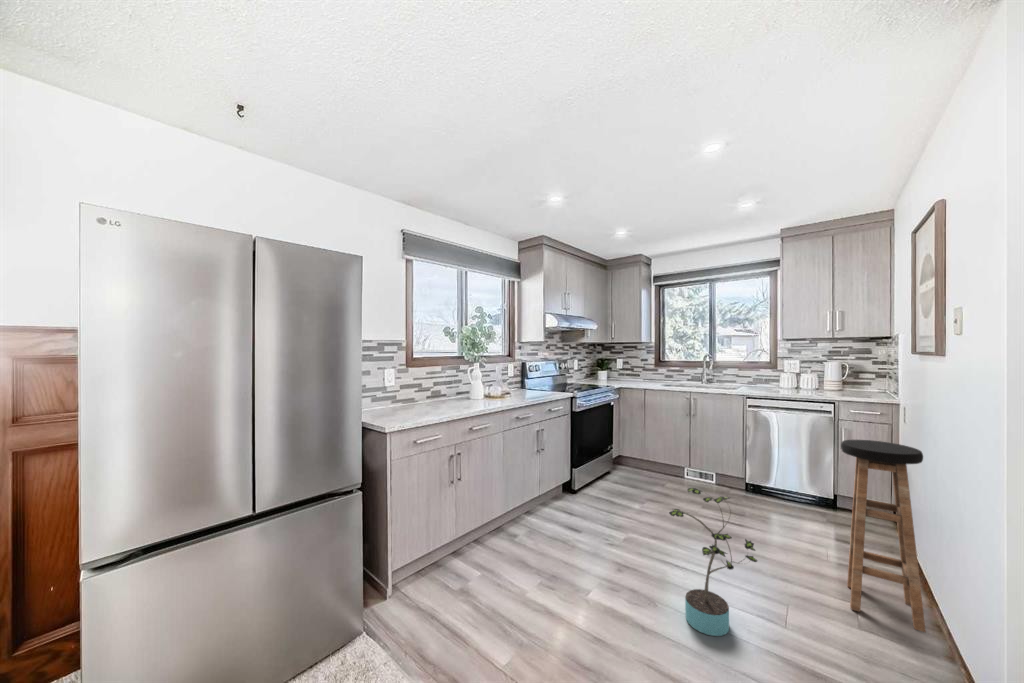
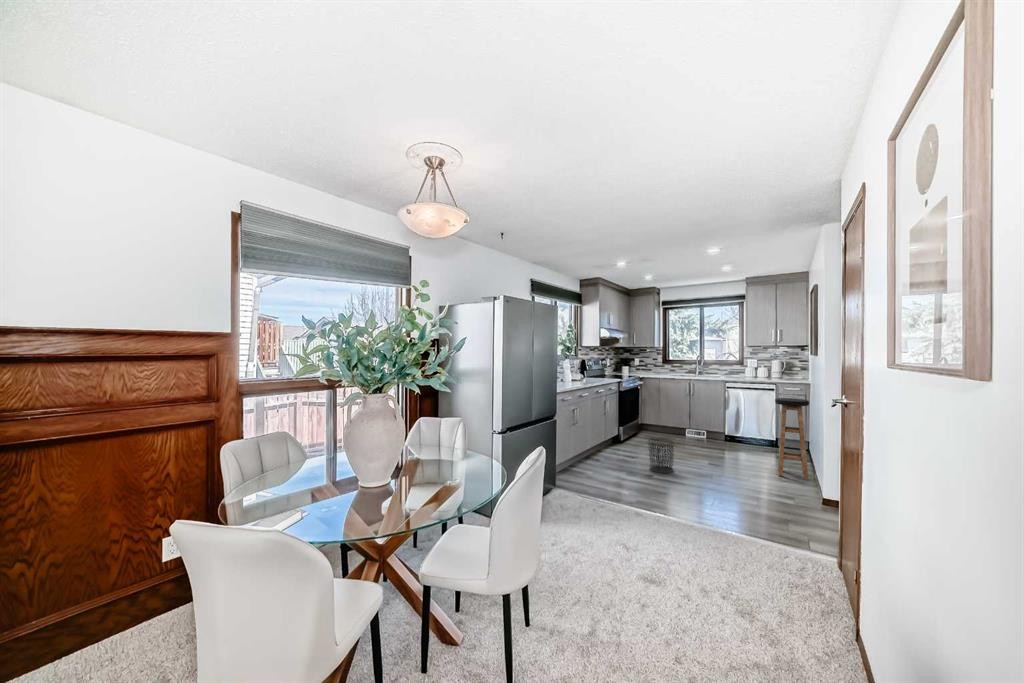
potted plant: present [669,488,757,636] -> none [699,421,738,485]
waste bin: none [582,504,635,581] -> present [648,438,675,473]

